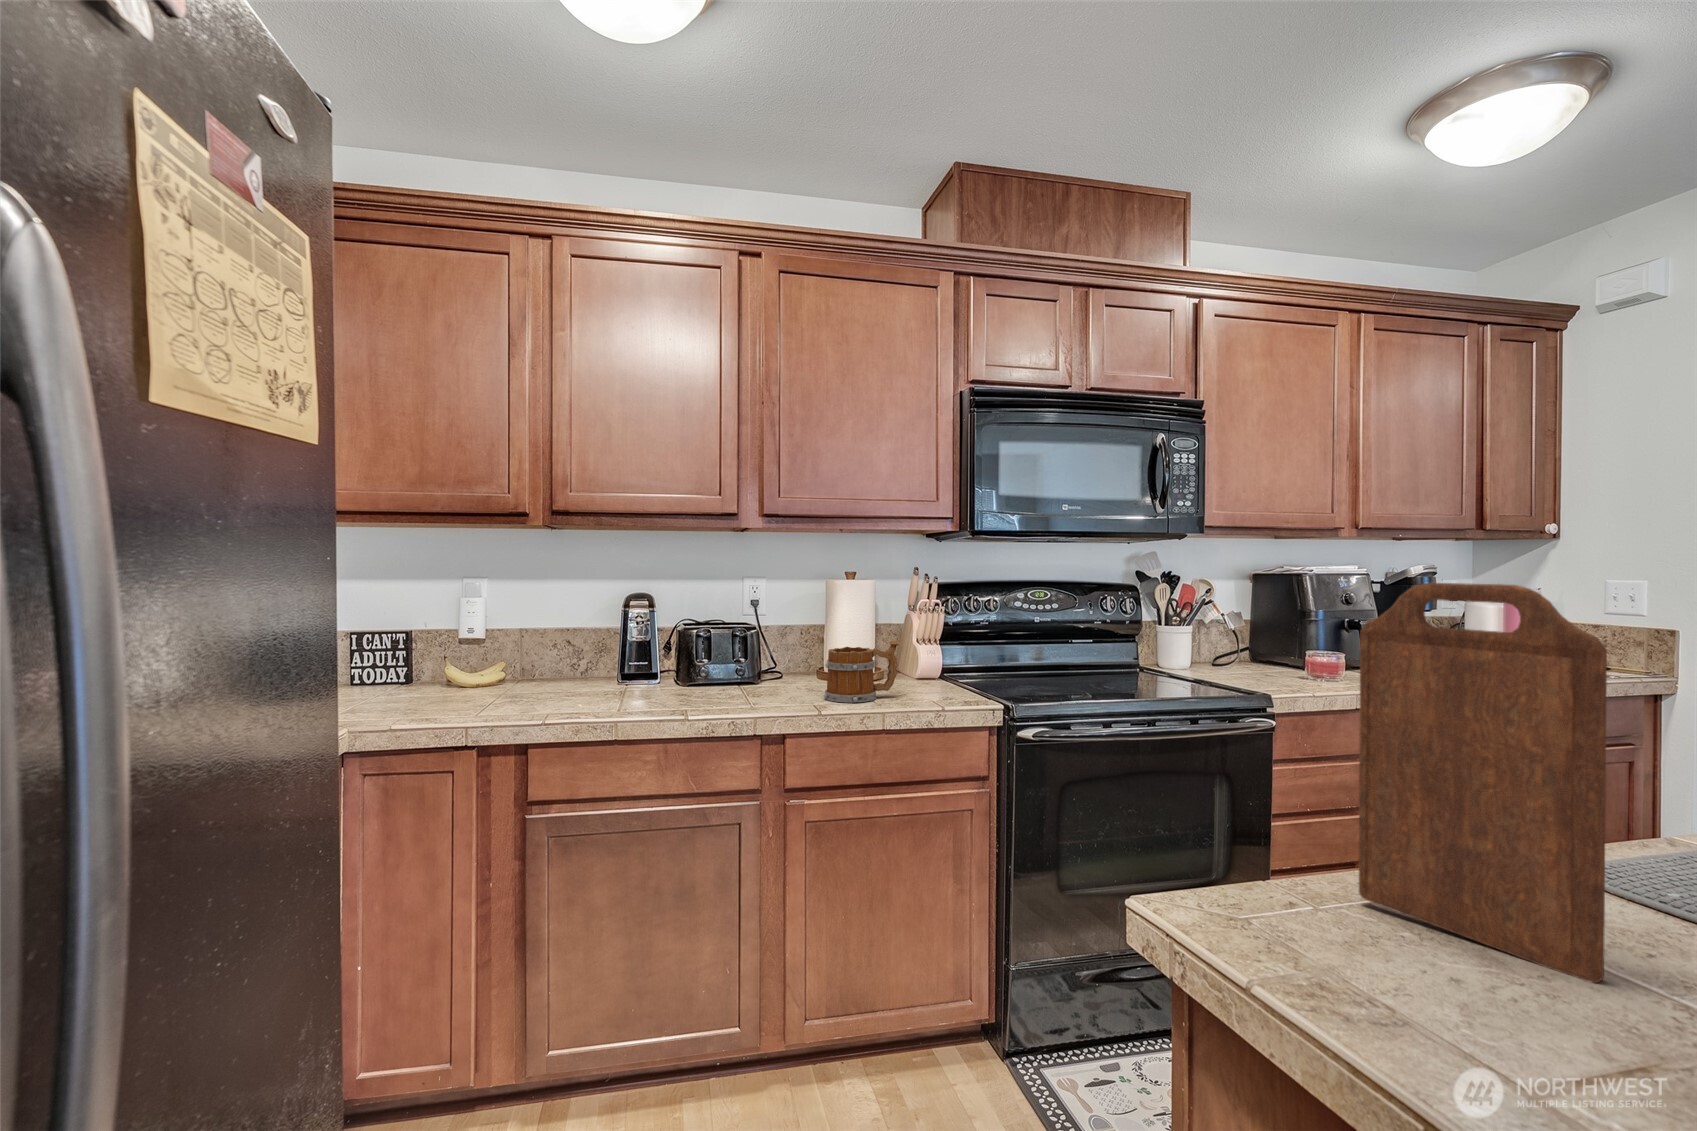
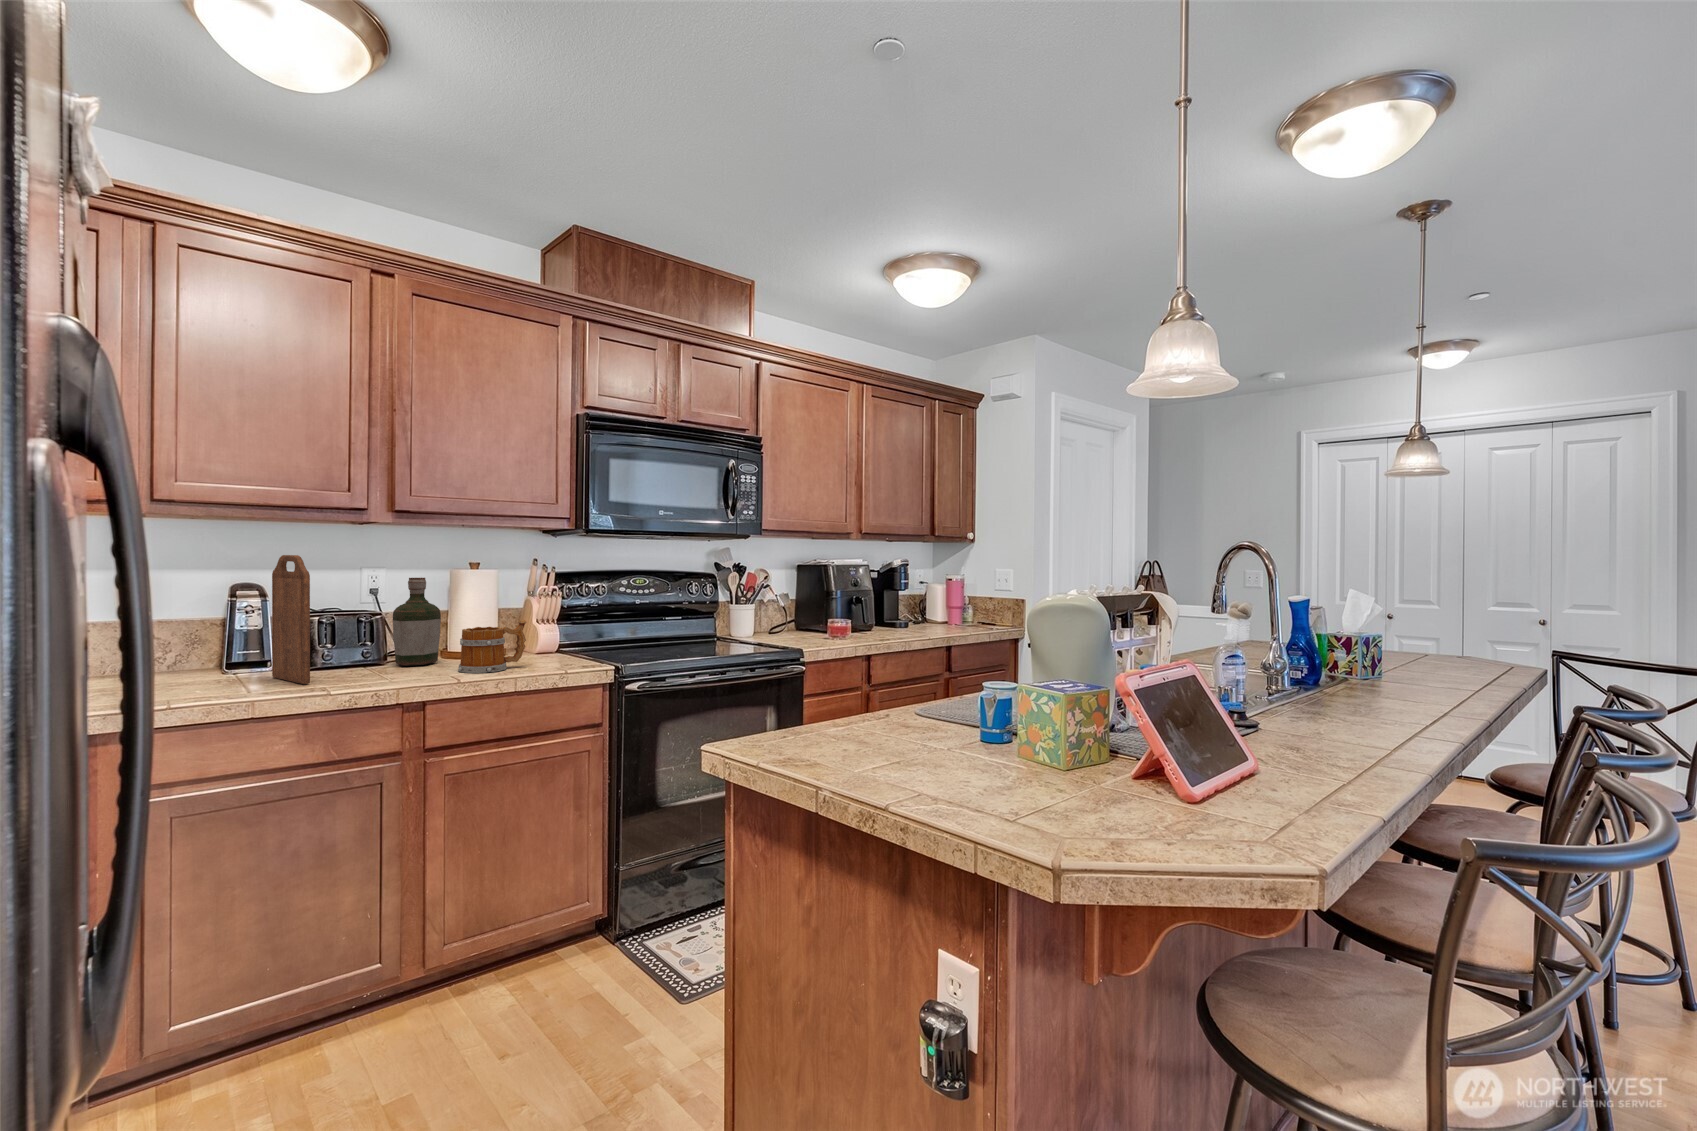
cutting board: present [1359,583,1607,983] -> present [272,555,310,684]
bottle: none [766,588,813,687] -> present [393,578,441,666]

